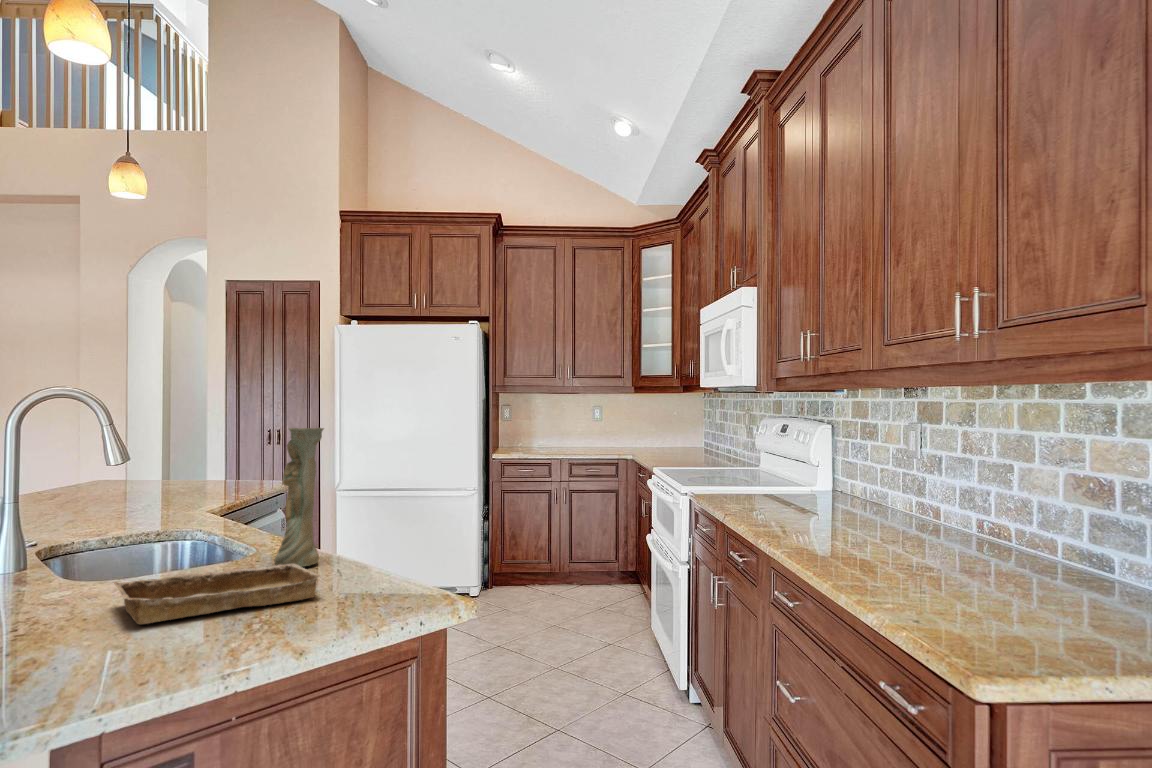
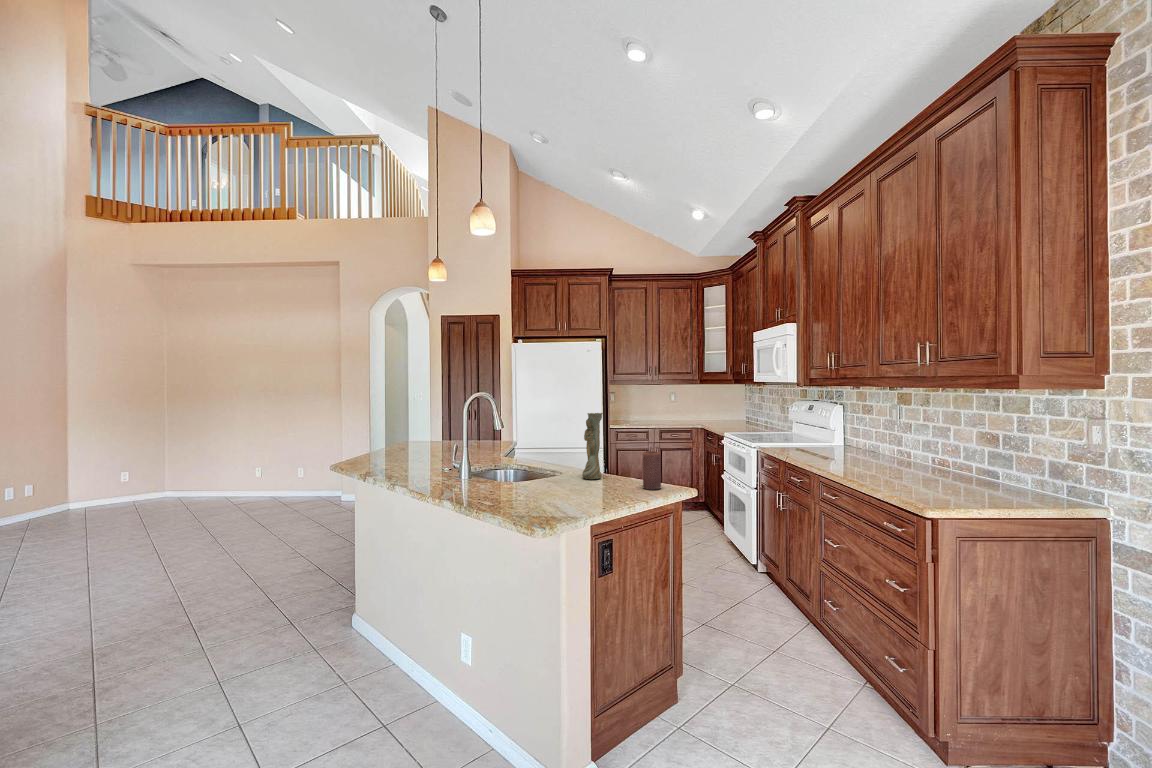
candle: none [371,511,413,598] -> present [643,451,661,490]
tray: present [114,564,321,624] -> none [541,476,625,497]

